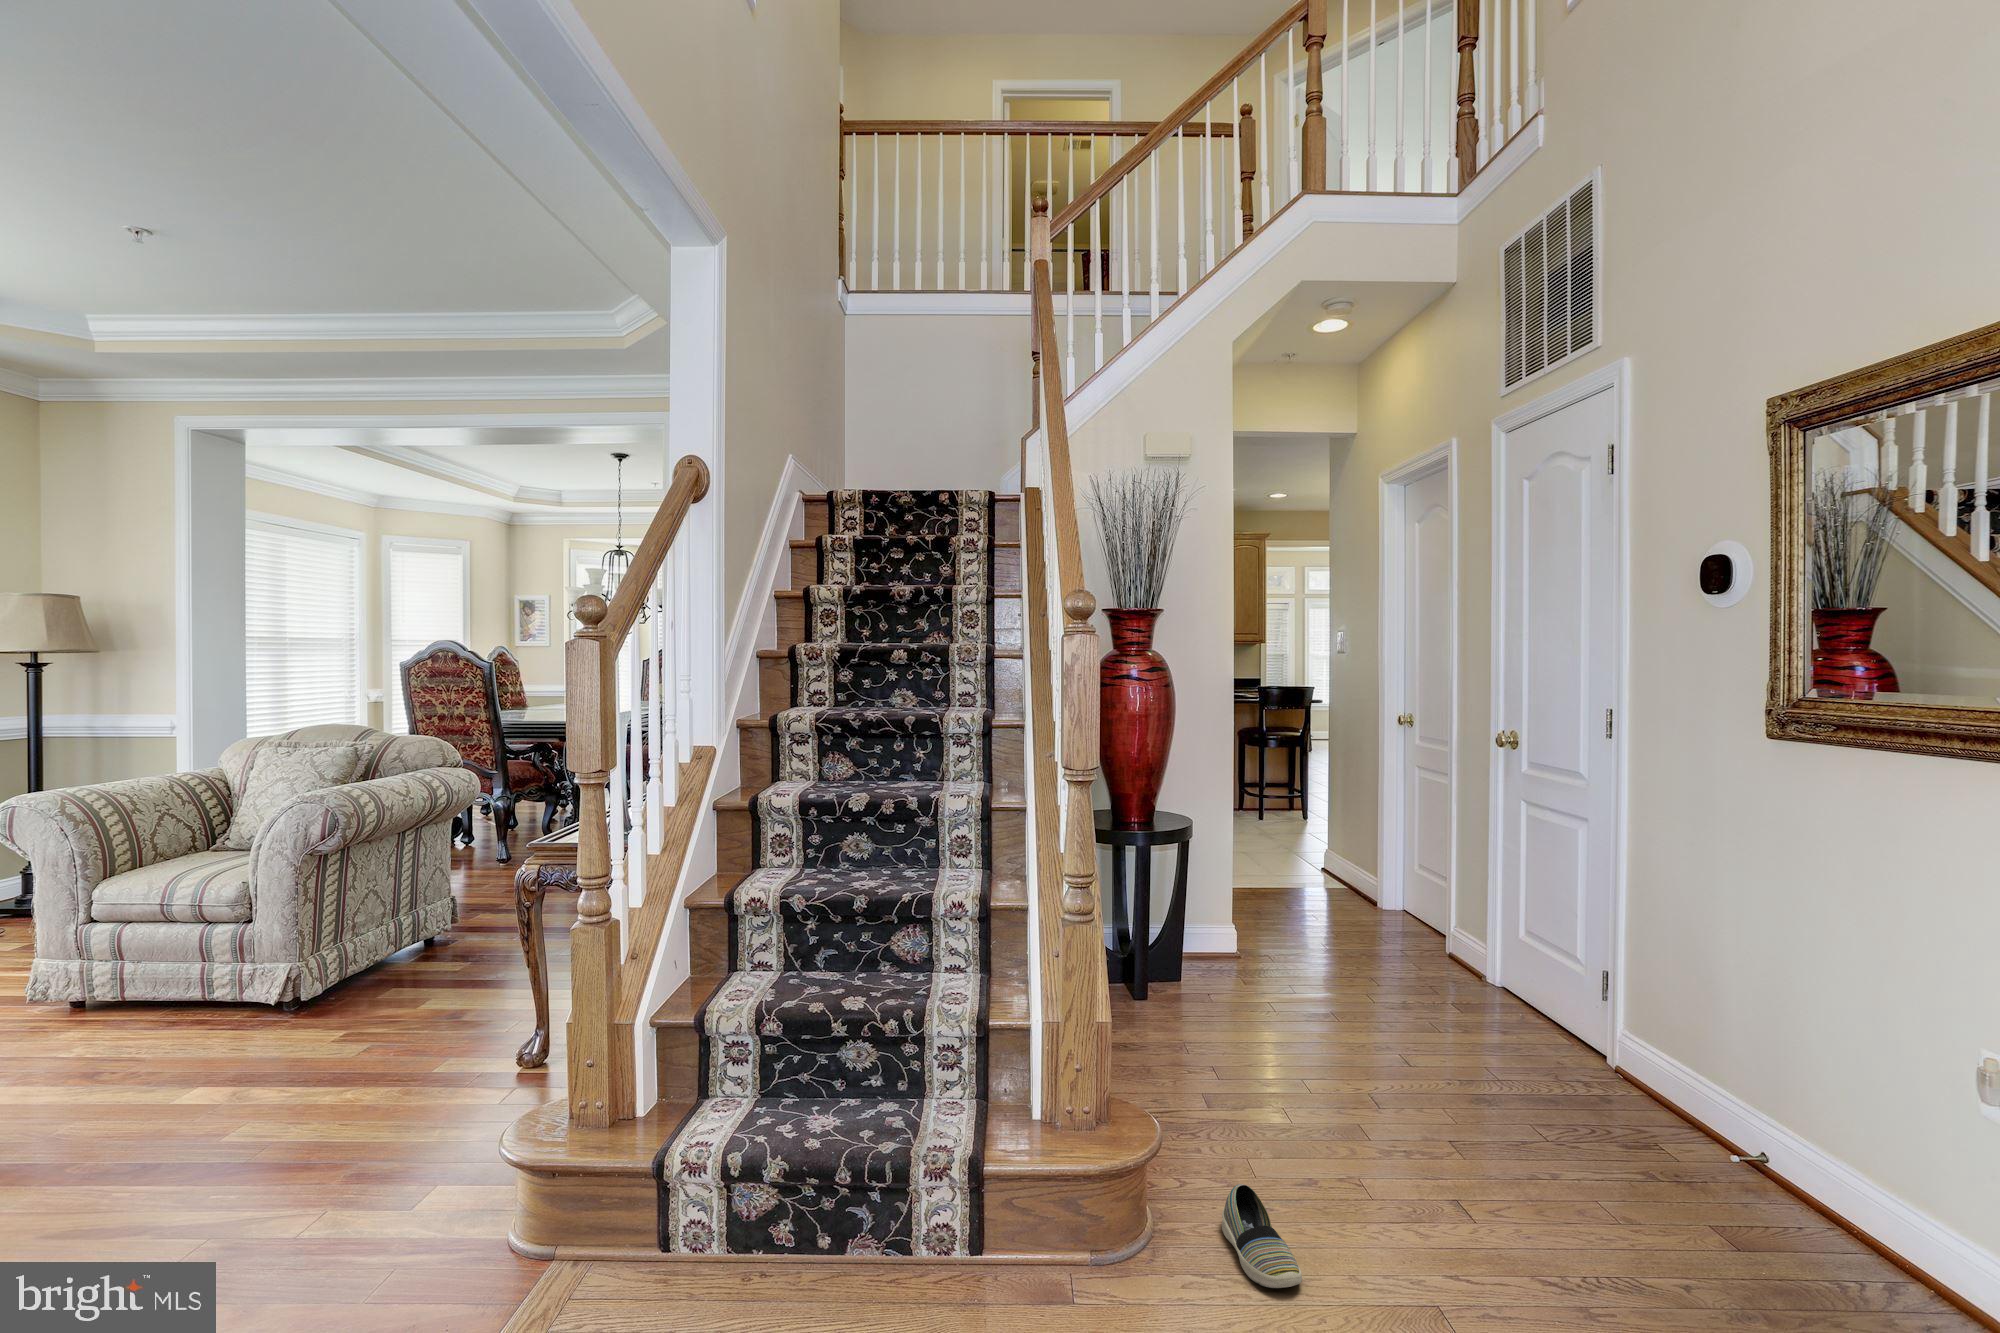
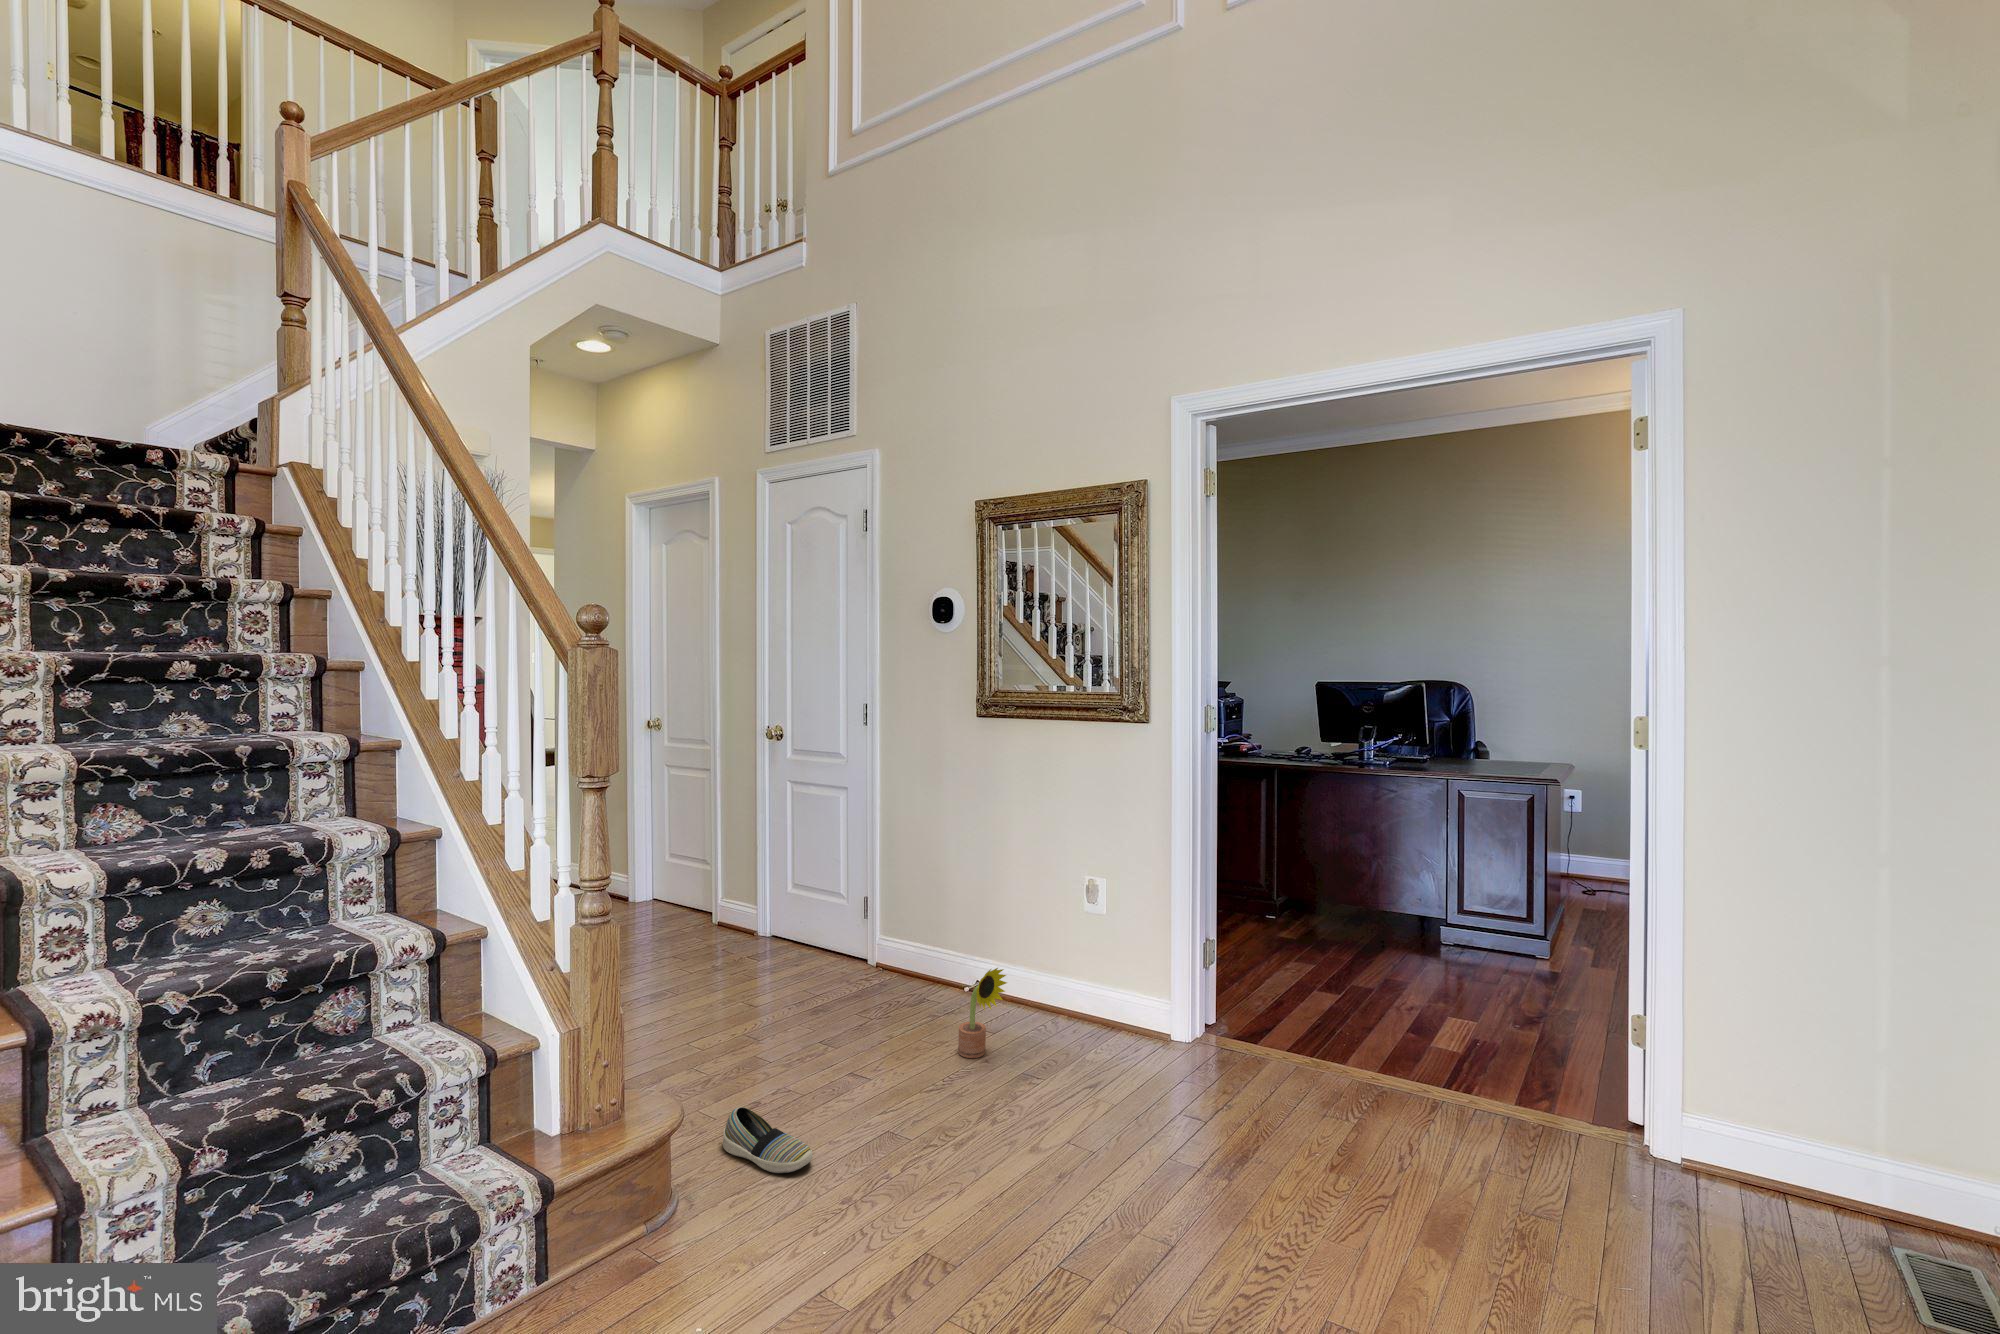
decorative plant: none [1632,1144,1725,1287] -> present [958,968,1007,1058]

